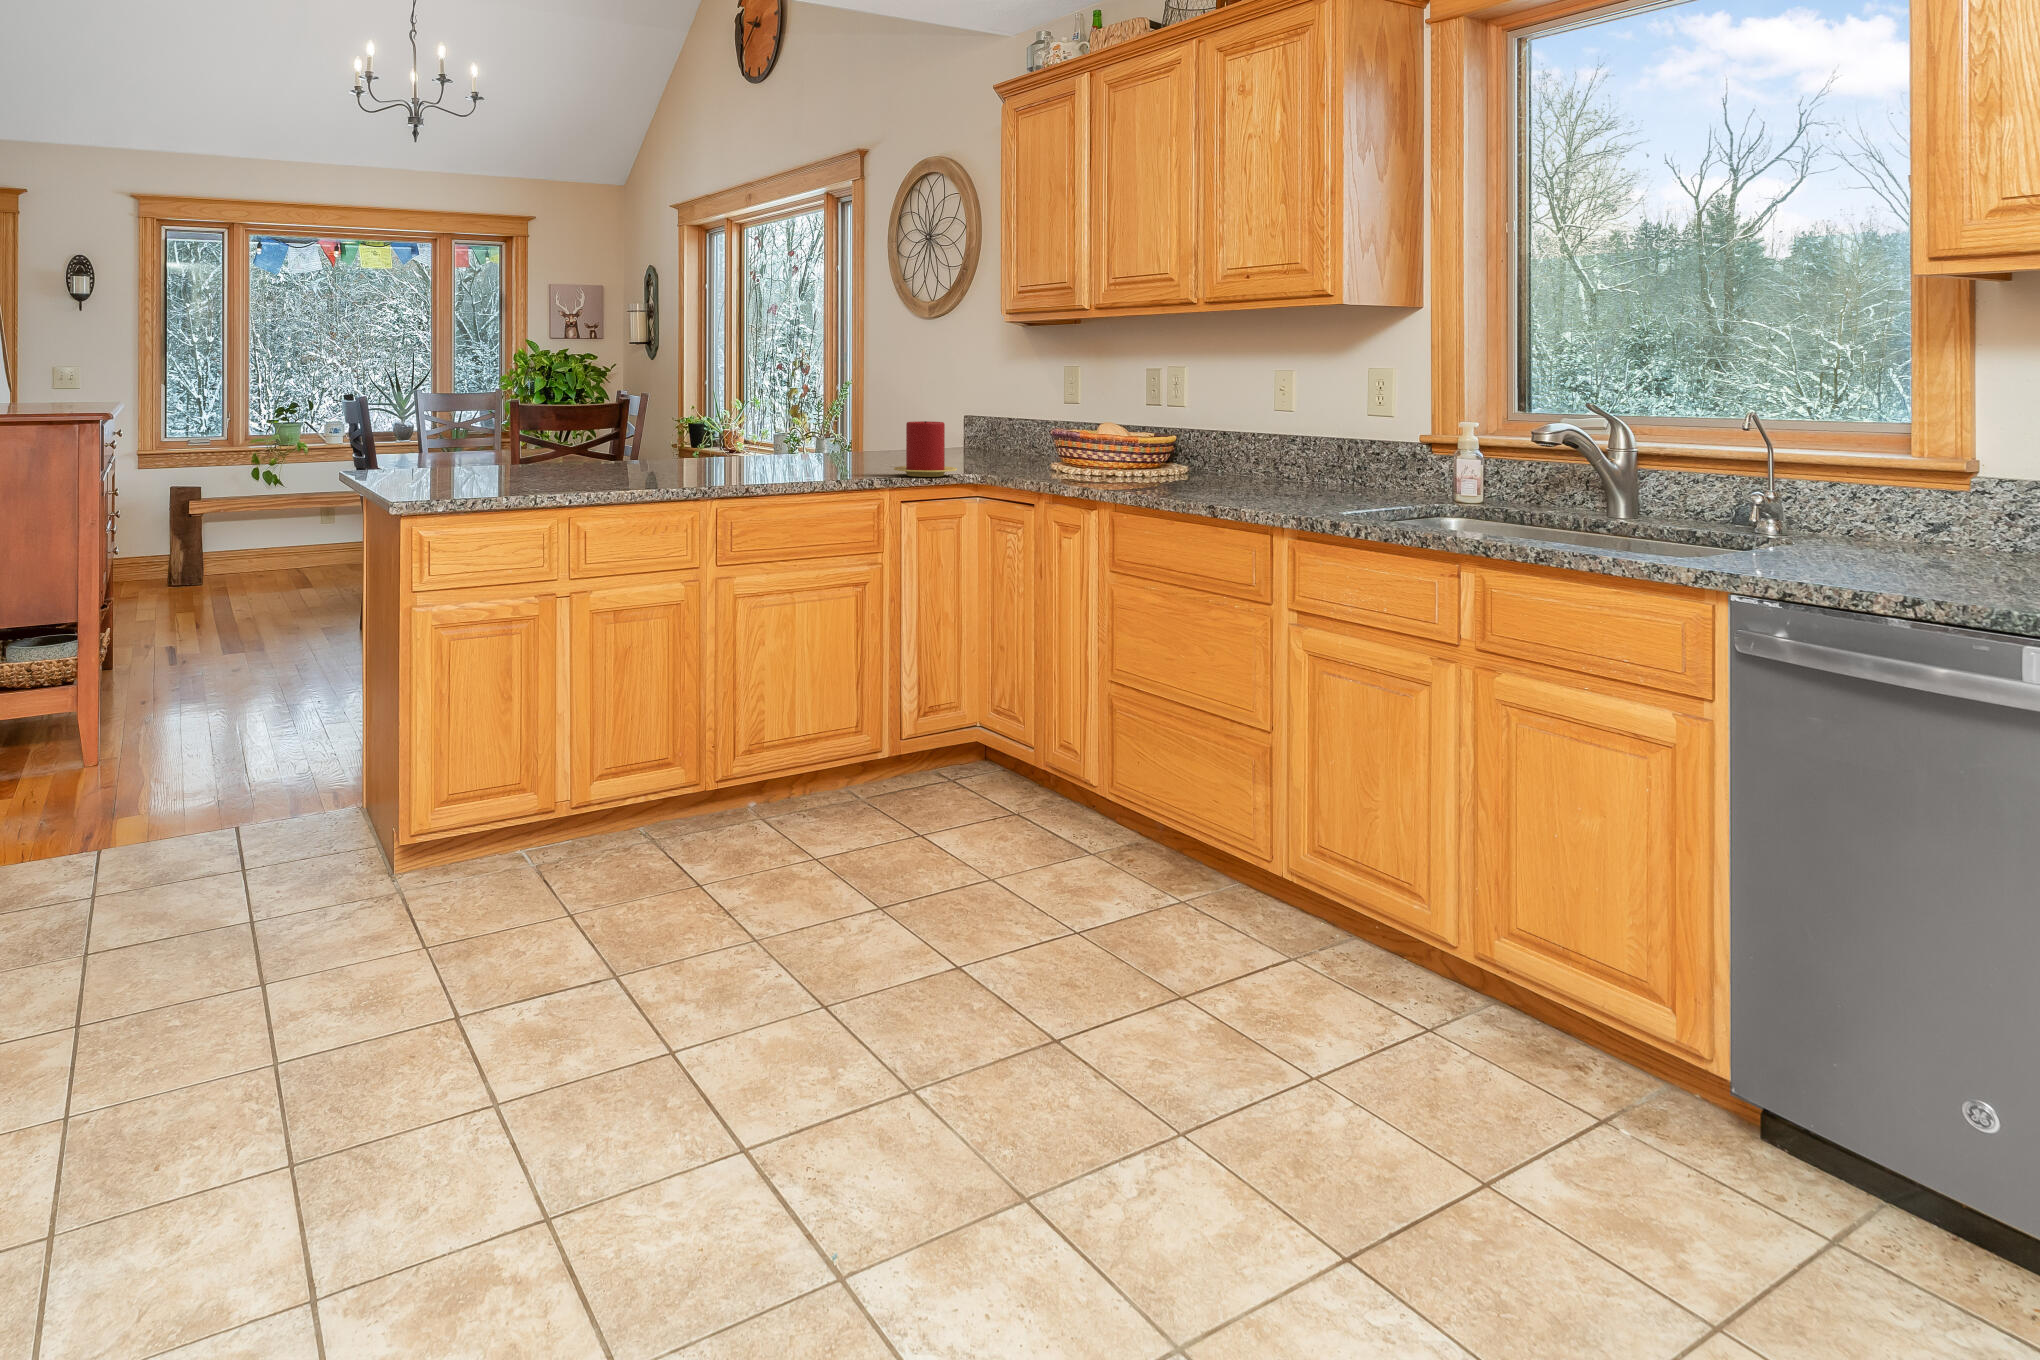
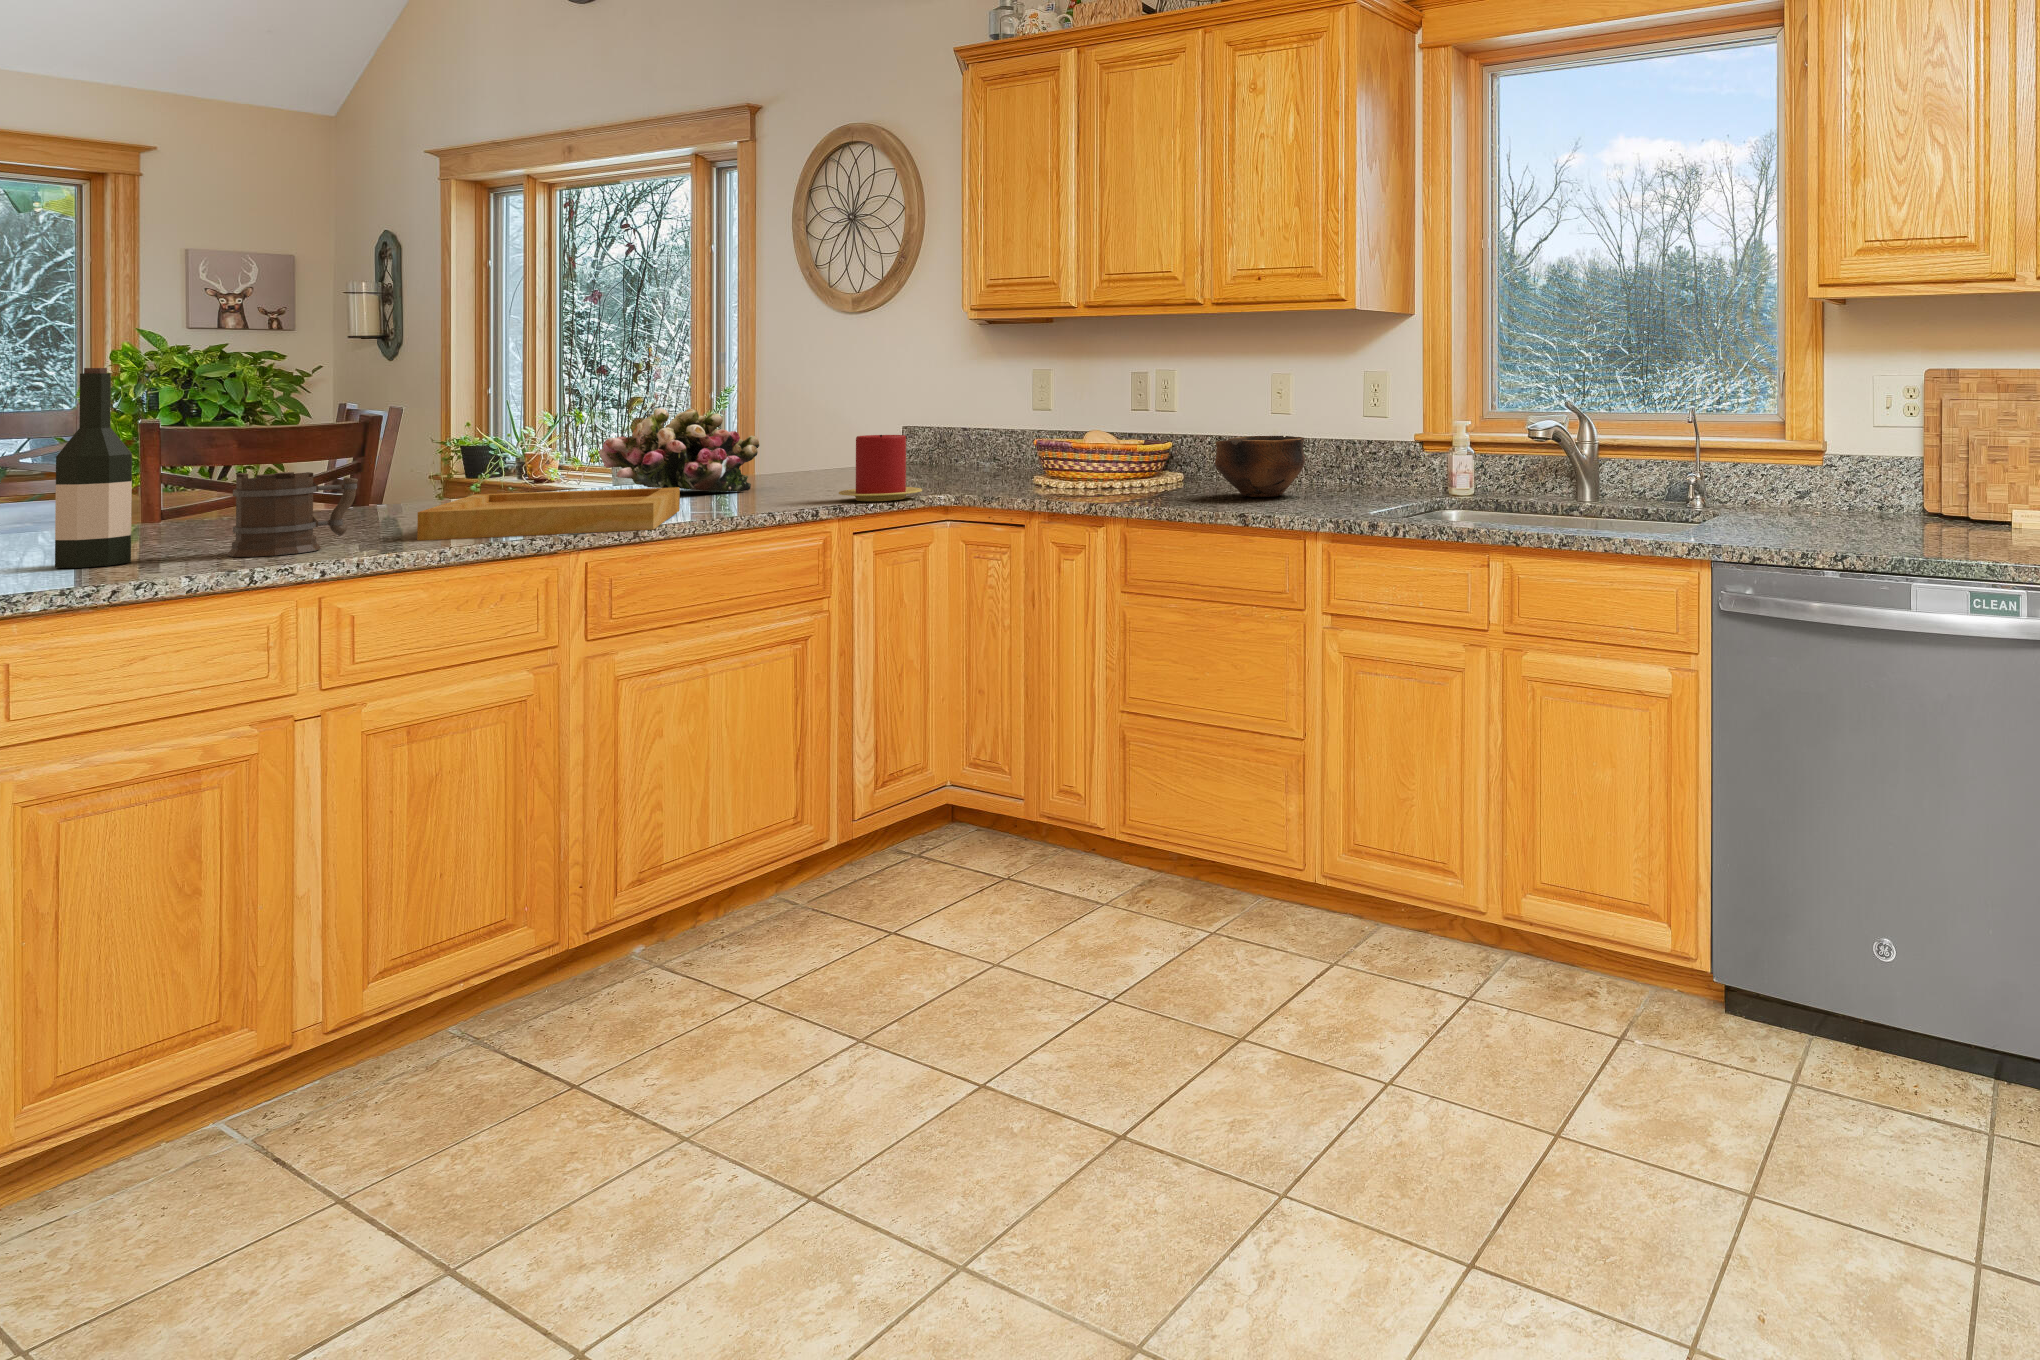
wine bottle: none [443,365,477,489] -> present [55,368,132,568]
flower arrangement: none [742,396,849,464] -> present [598,408,759,492]
bowl: none [1213,433,1307,493] -> present [1215,436,1305,497]
mug: none [520,434,585,489] -> present [227,472,358,557]
tray: none [618,456,781,488] -> present [417,487,680,540]

